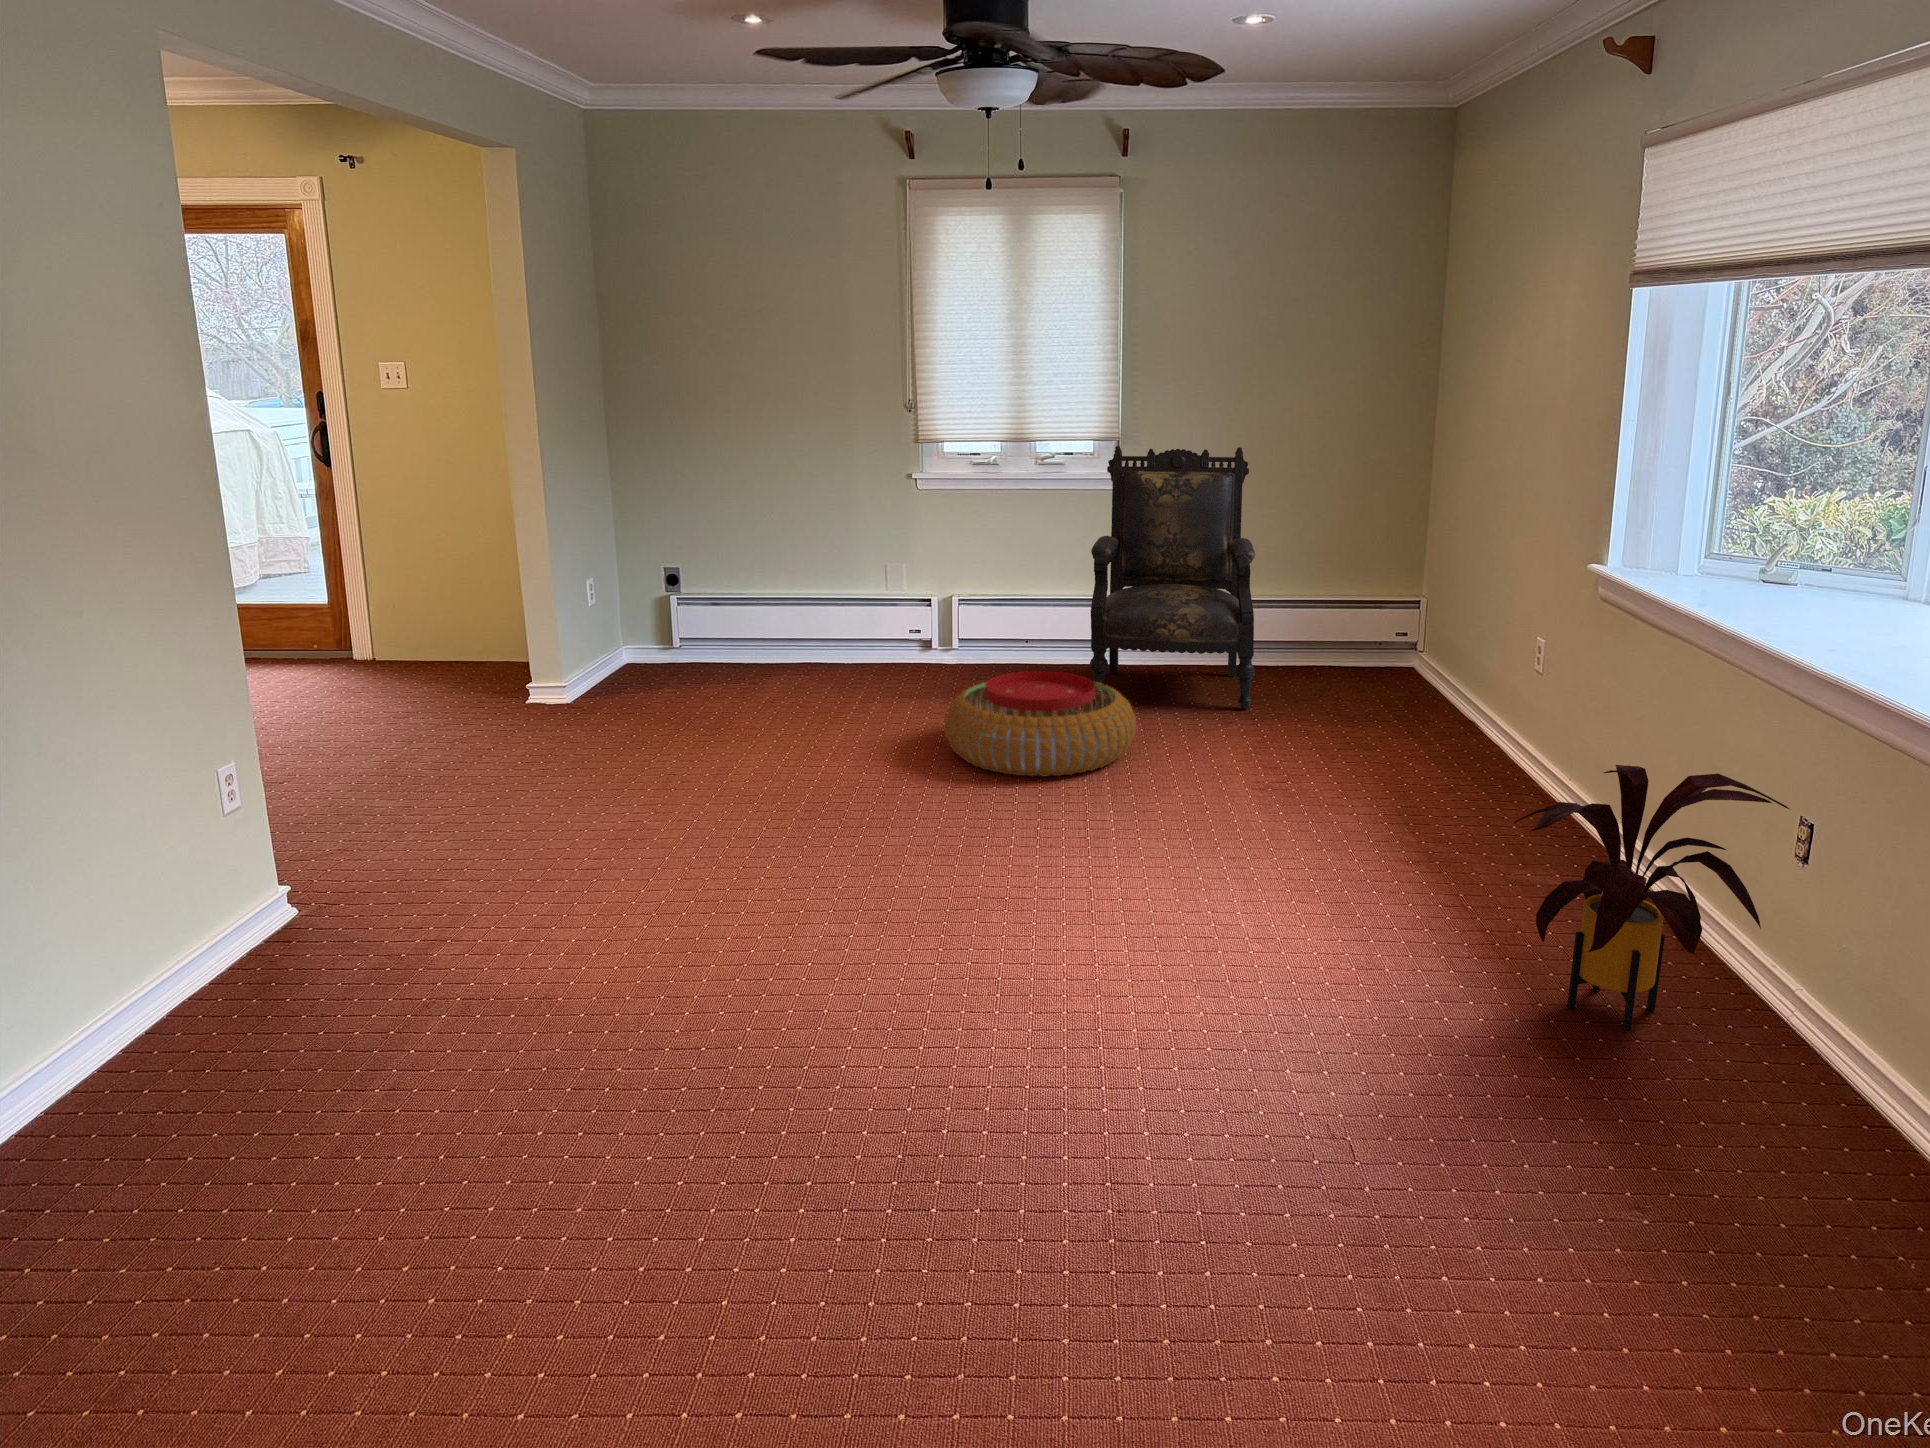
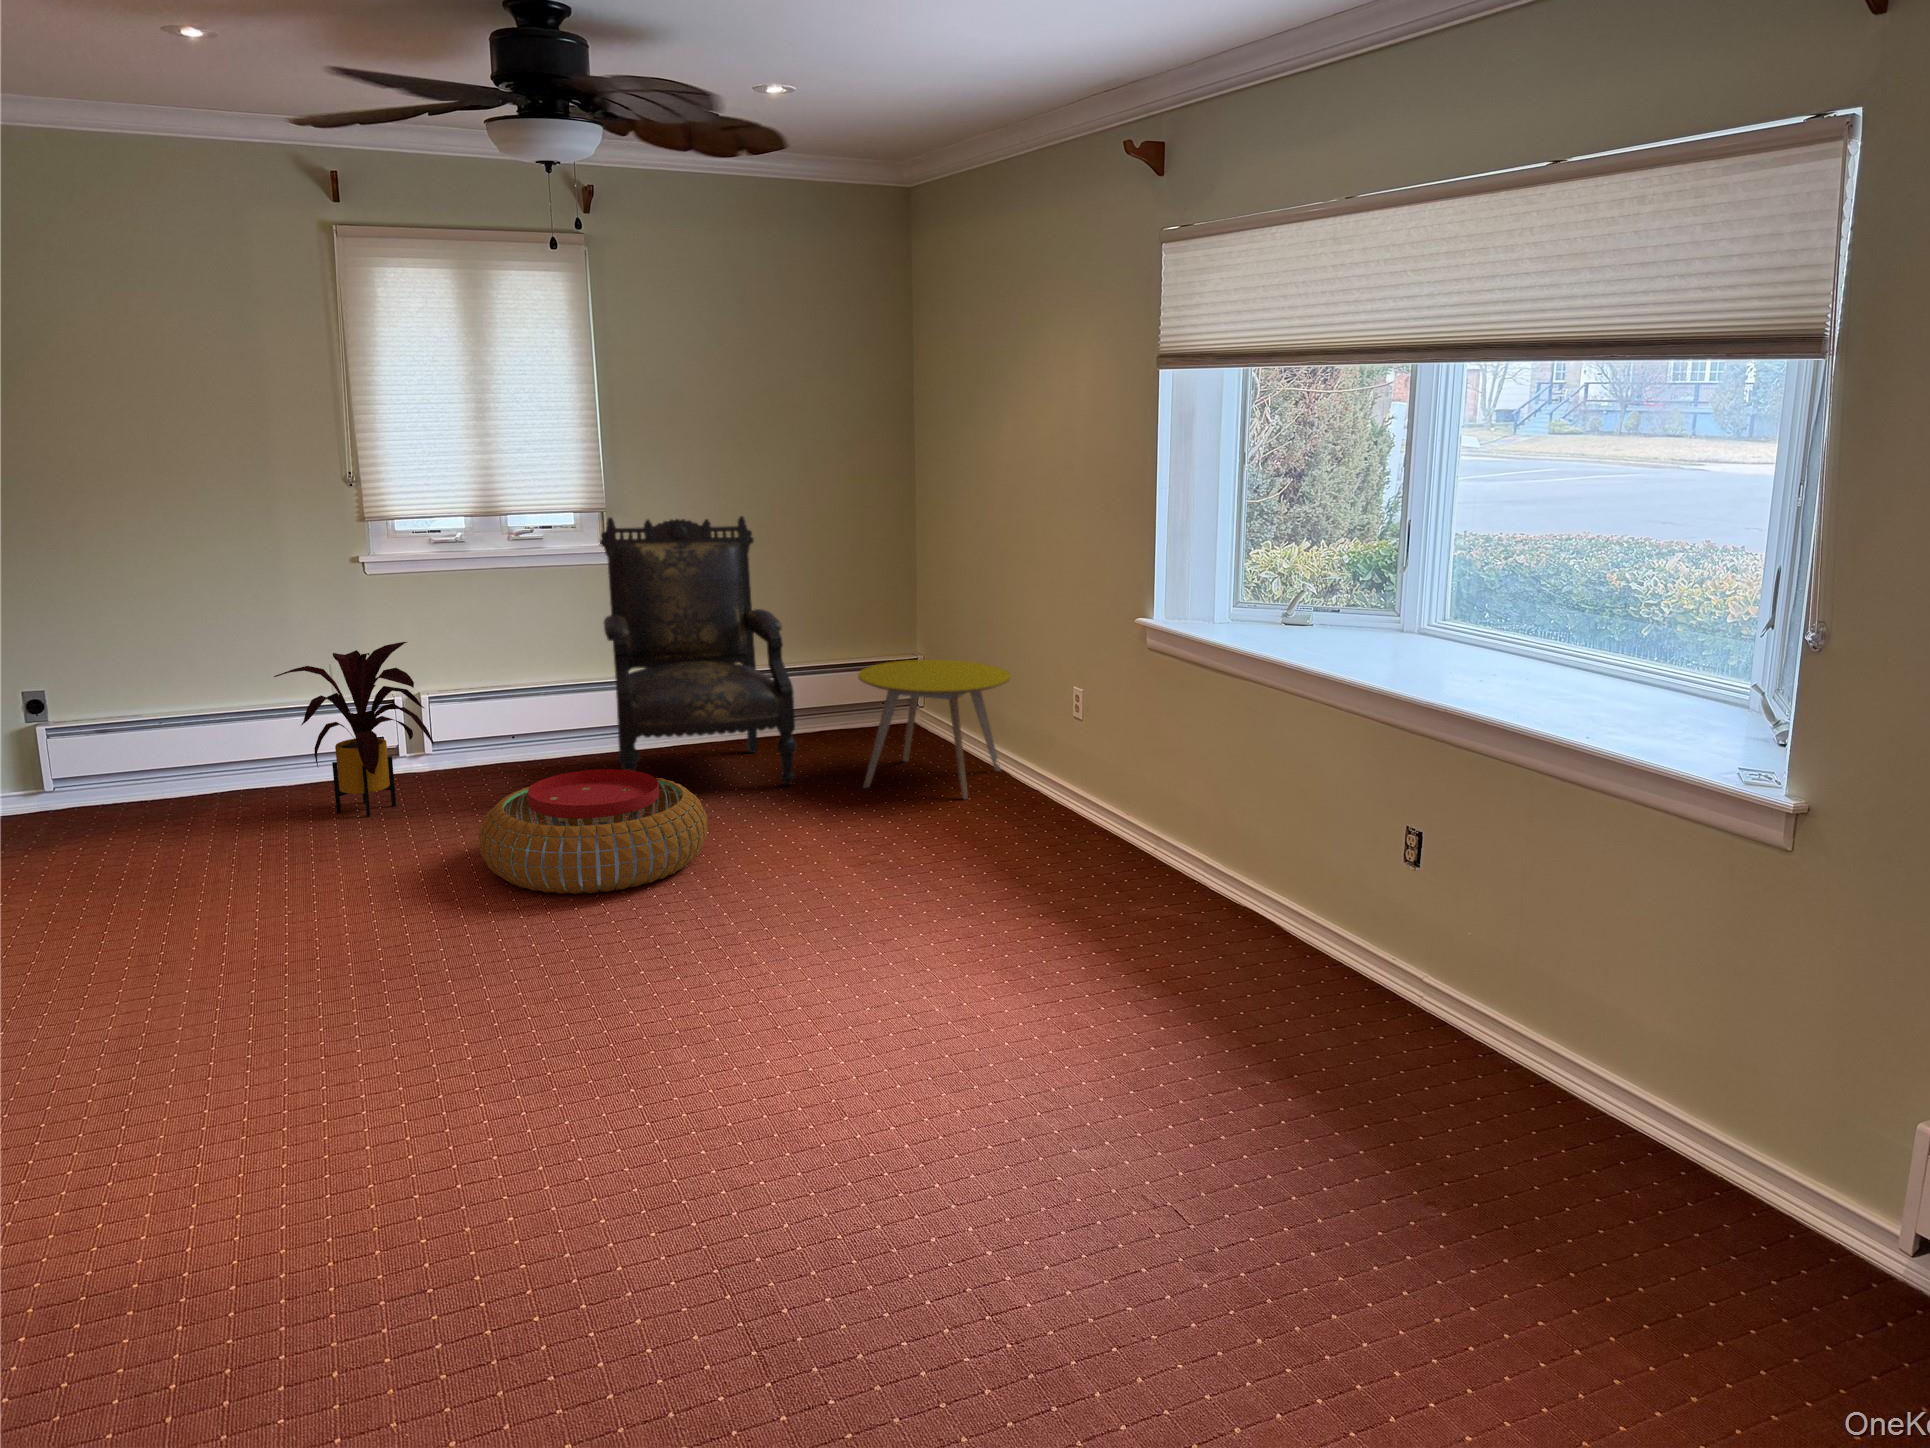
side table: none [1315,598,1481,744] -> present [858,660,1010,799]
house plant: present [1514,765,1789,1030] -> present [274,642,434,817]

